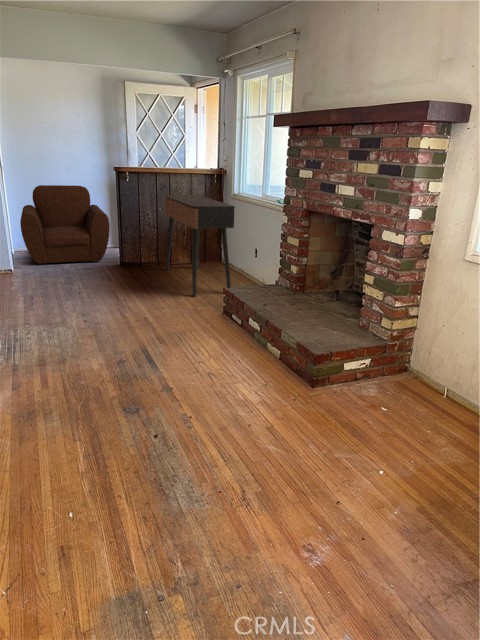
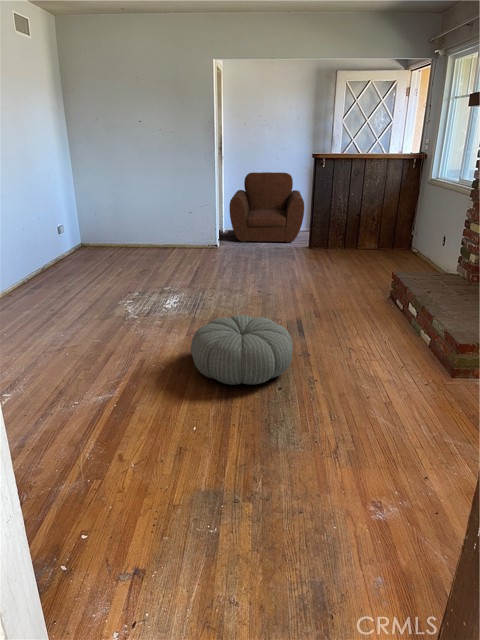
console table: present [165,195,235,296] -> none [350,180,420,280]
pouf: none [32,356,160,445] -> present [191,315,293,385]

